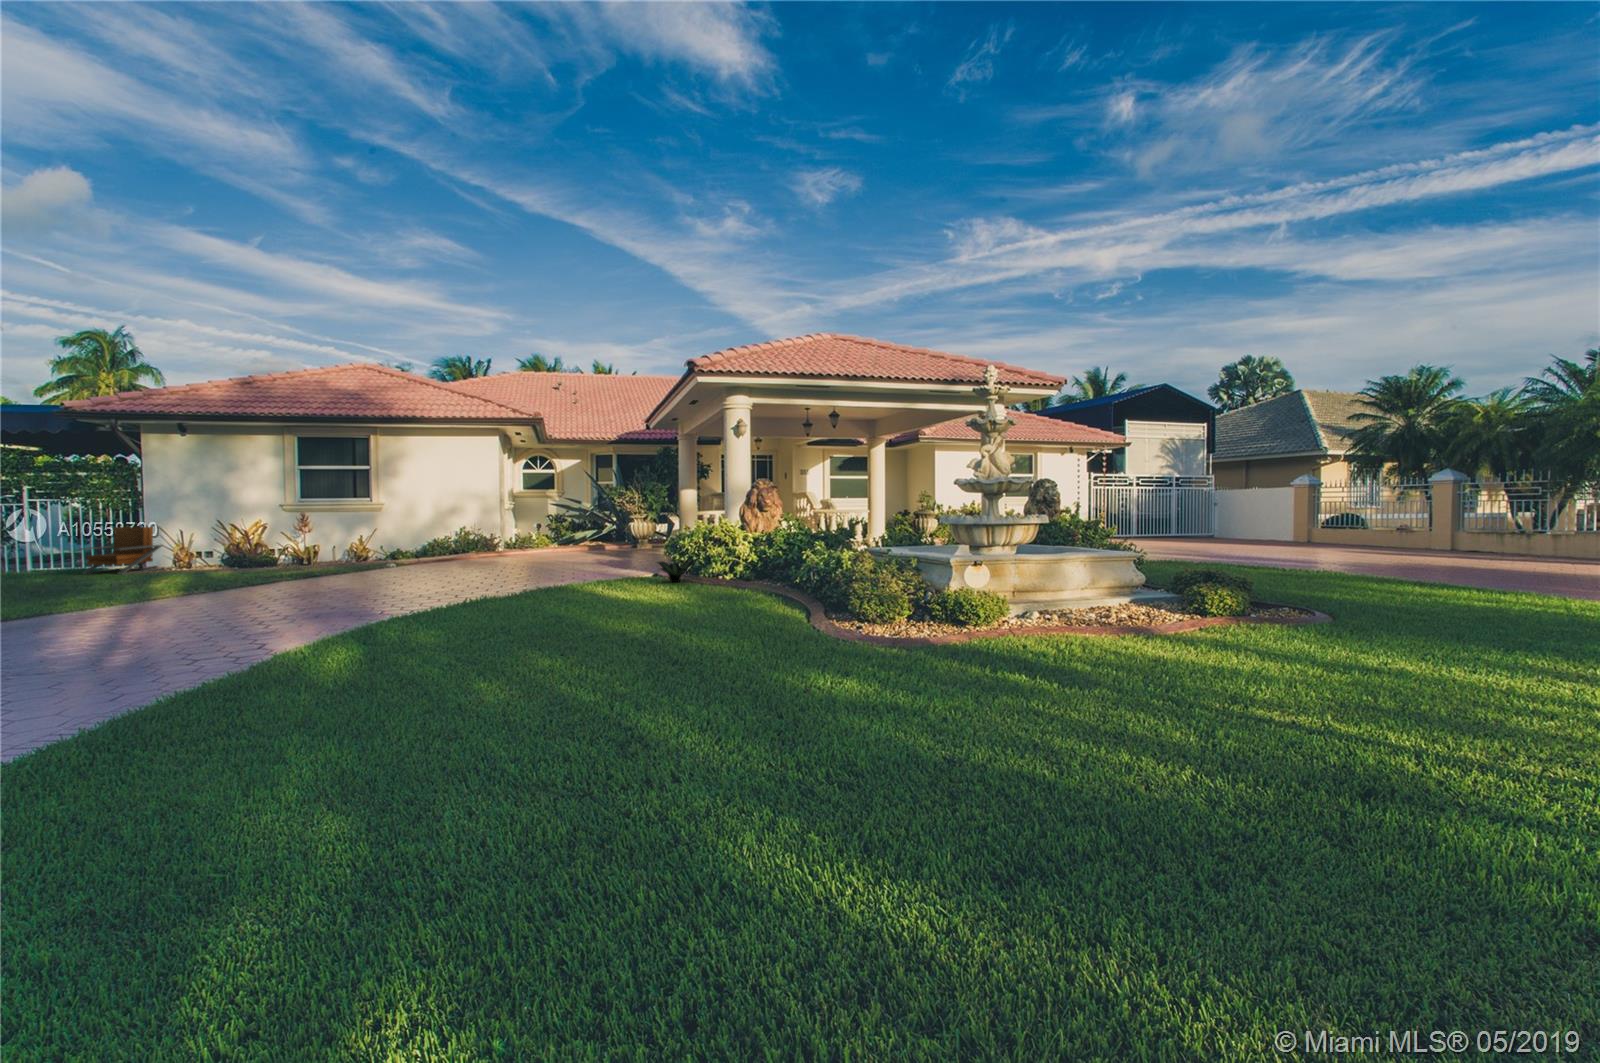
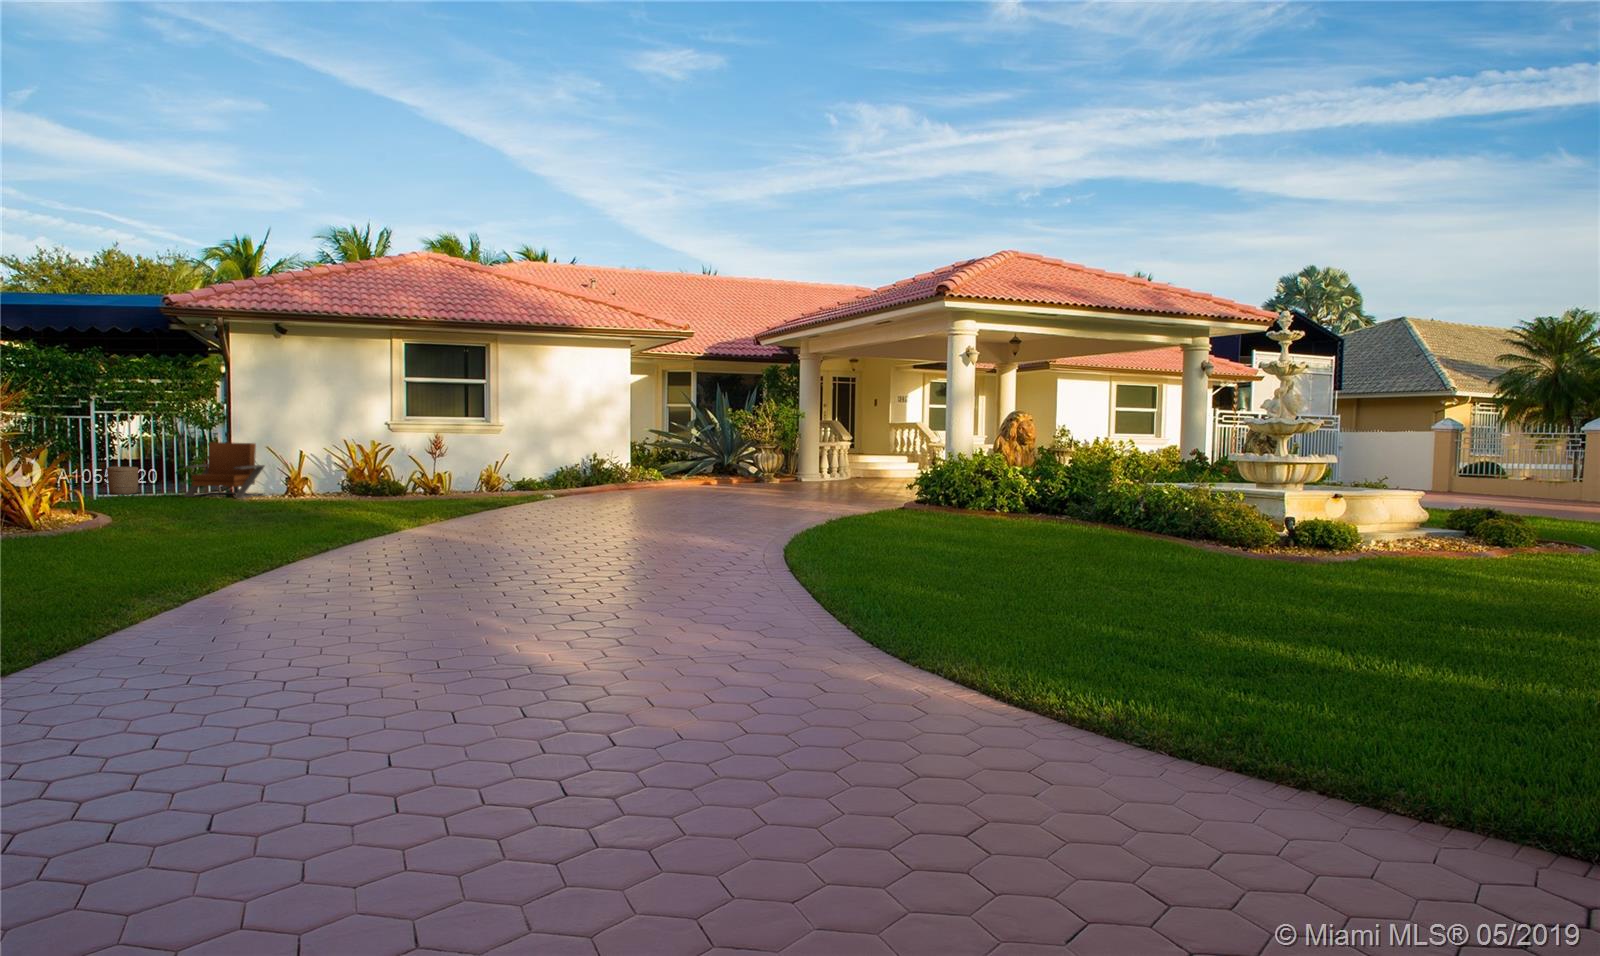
woven basket: none [35,548,68,572] -> present [107,467,139,494]
potted plant: present [658,561,694,582] -> none [903,492,949,514]

